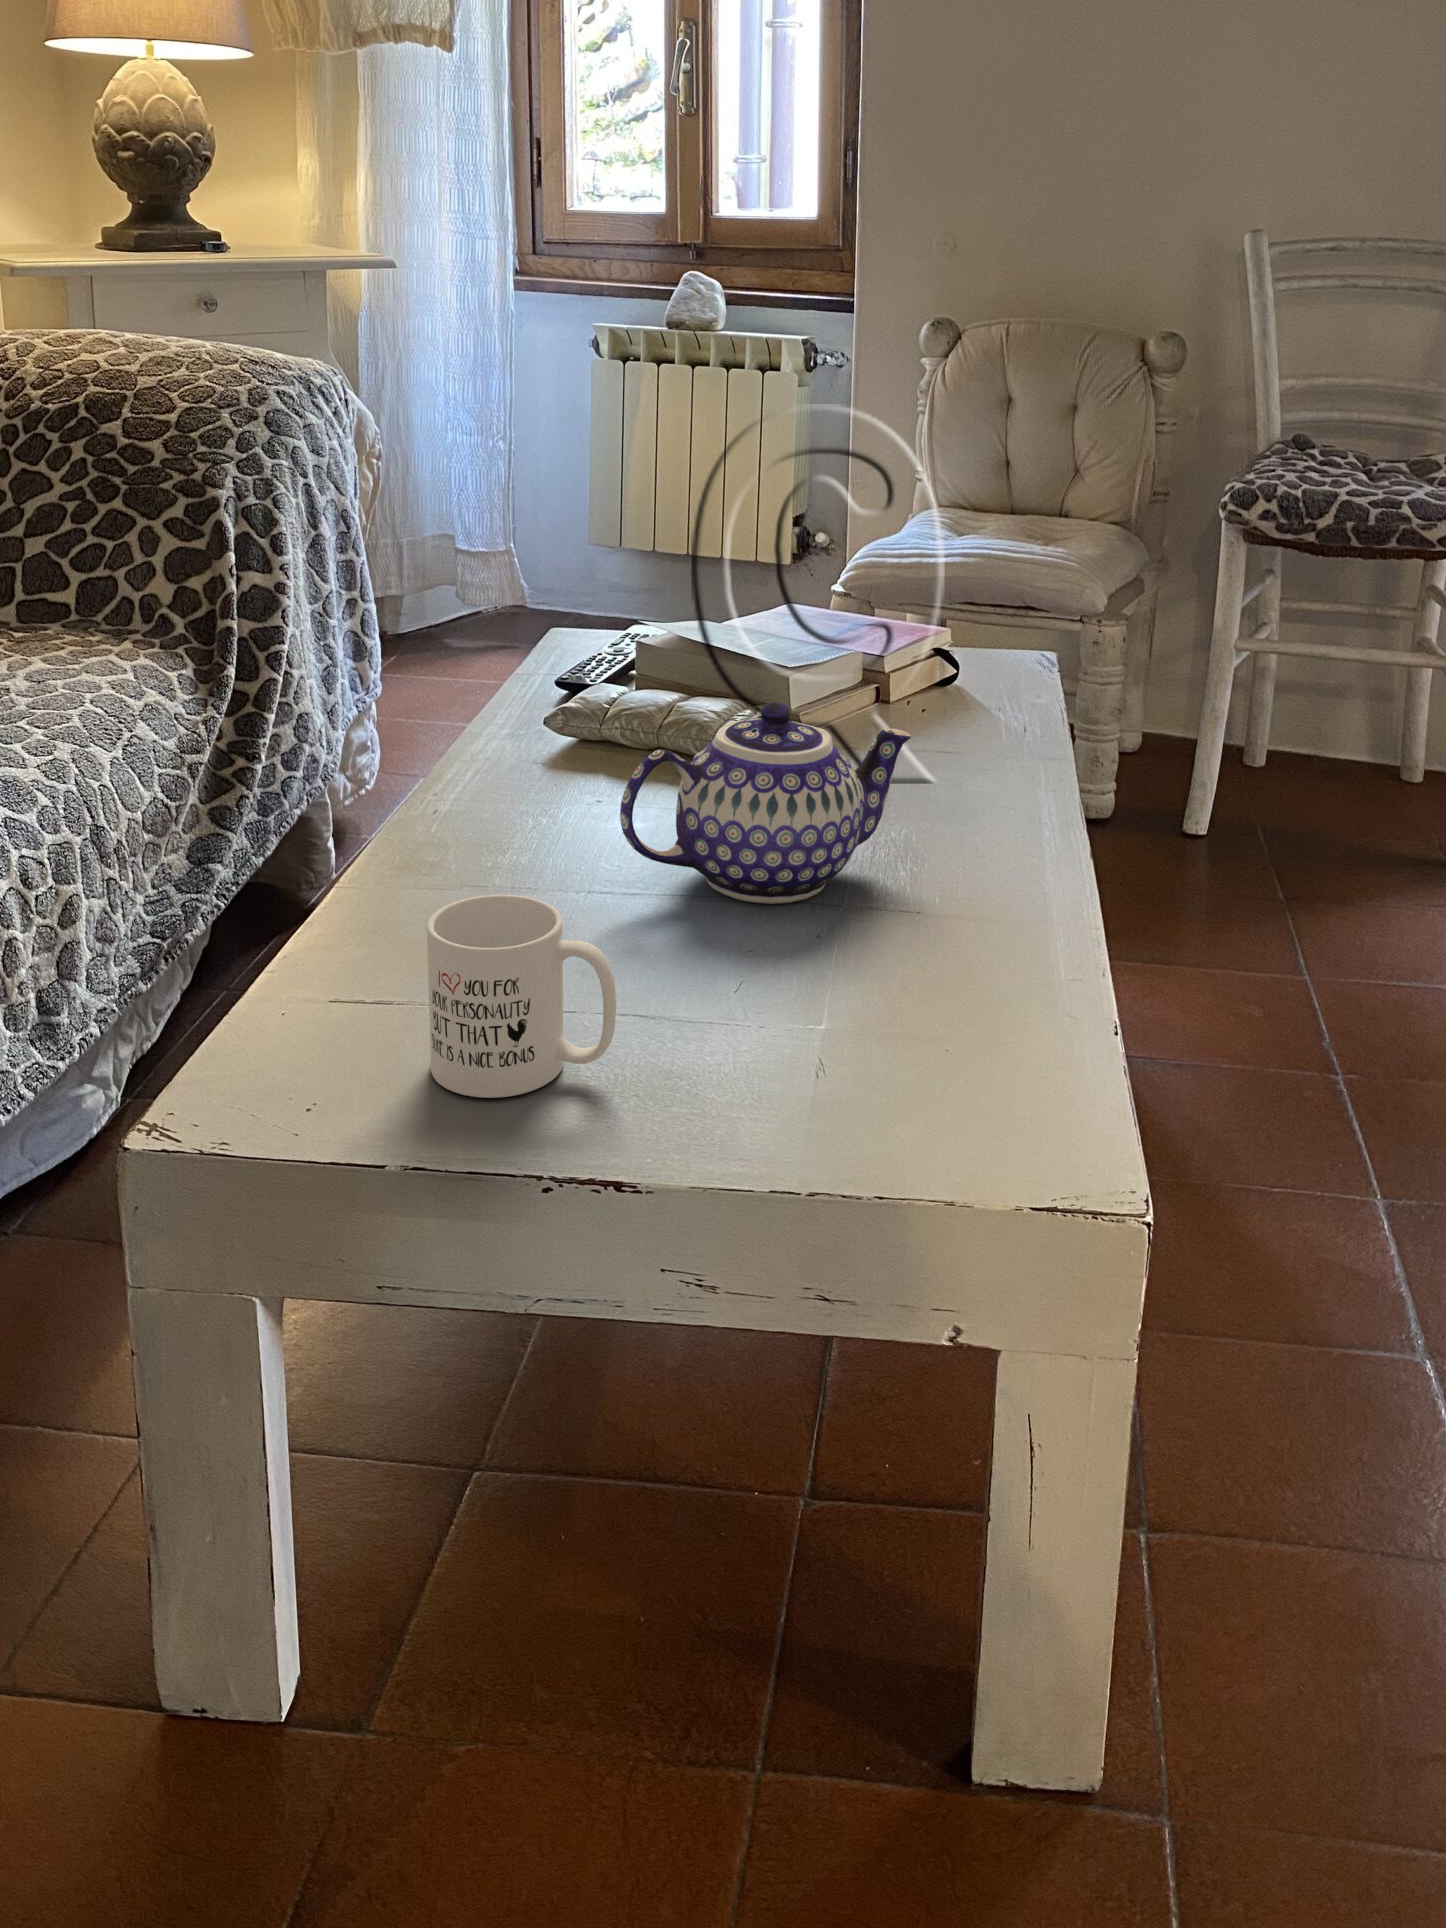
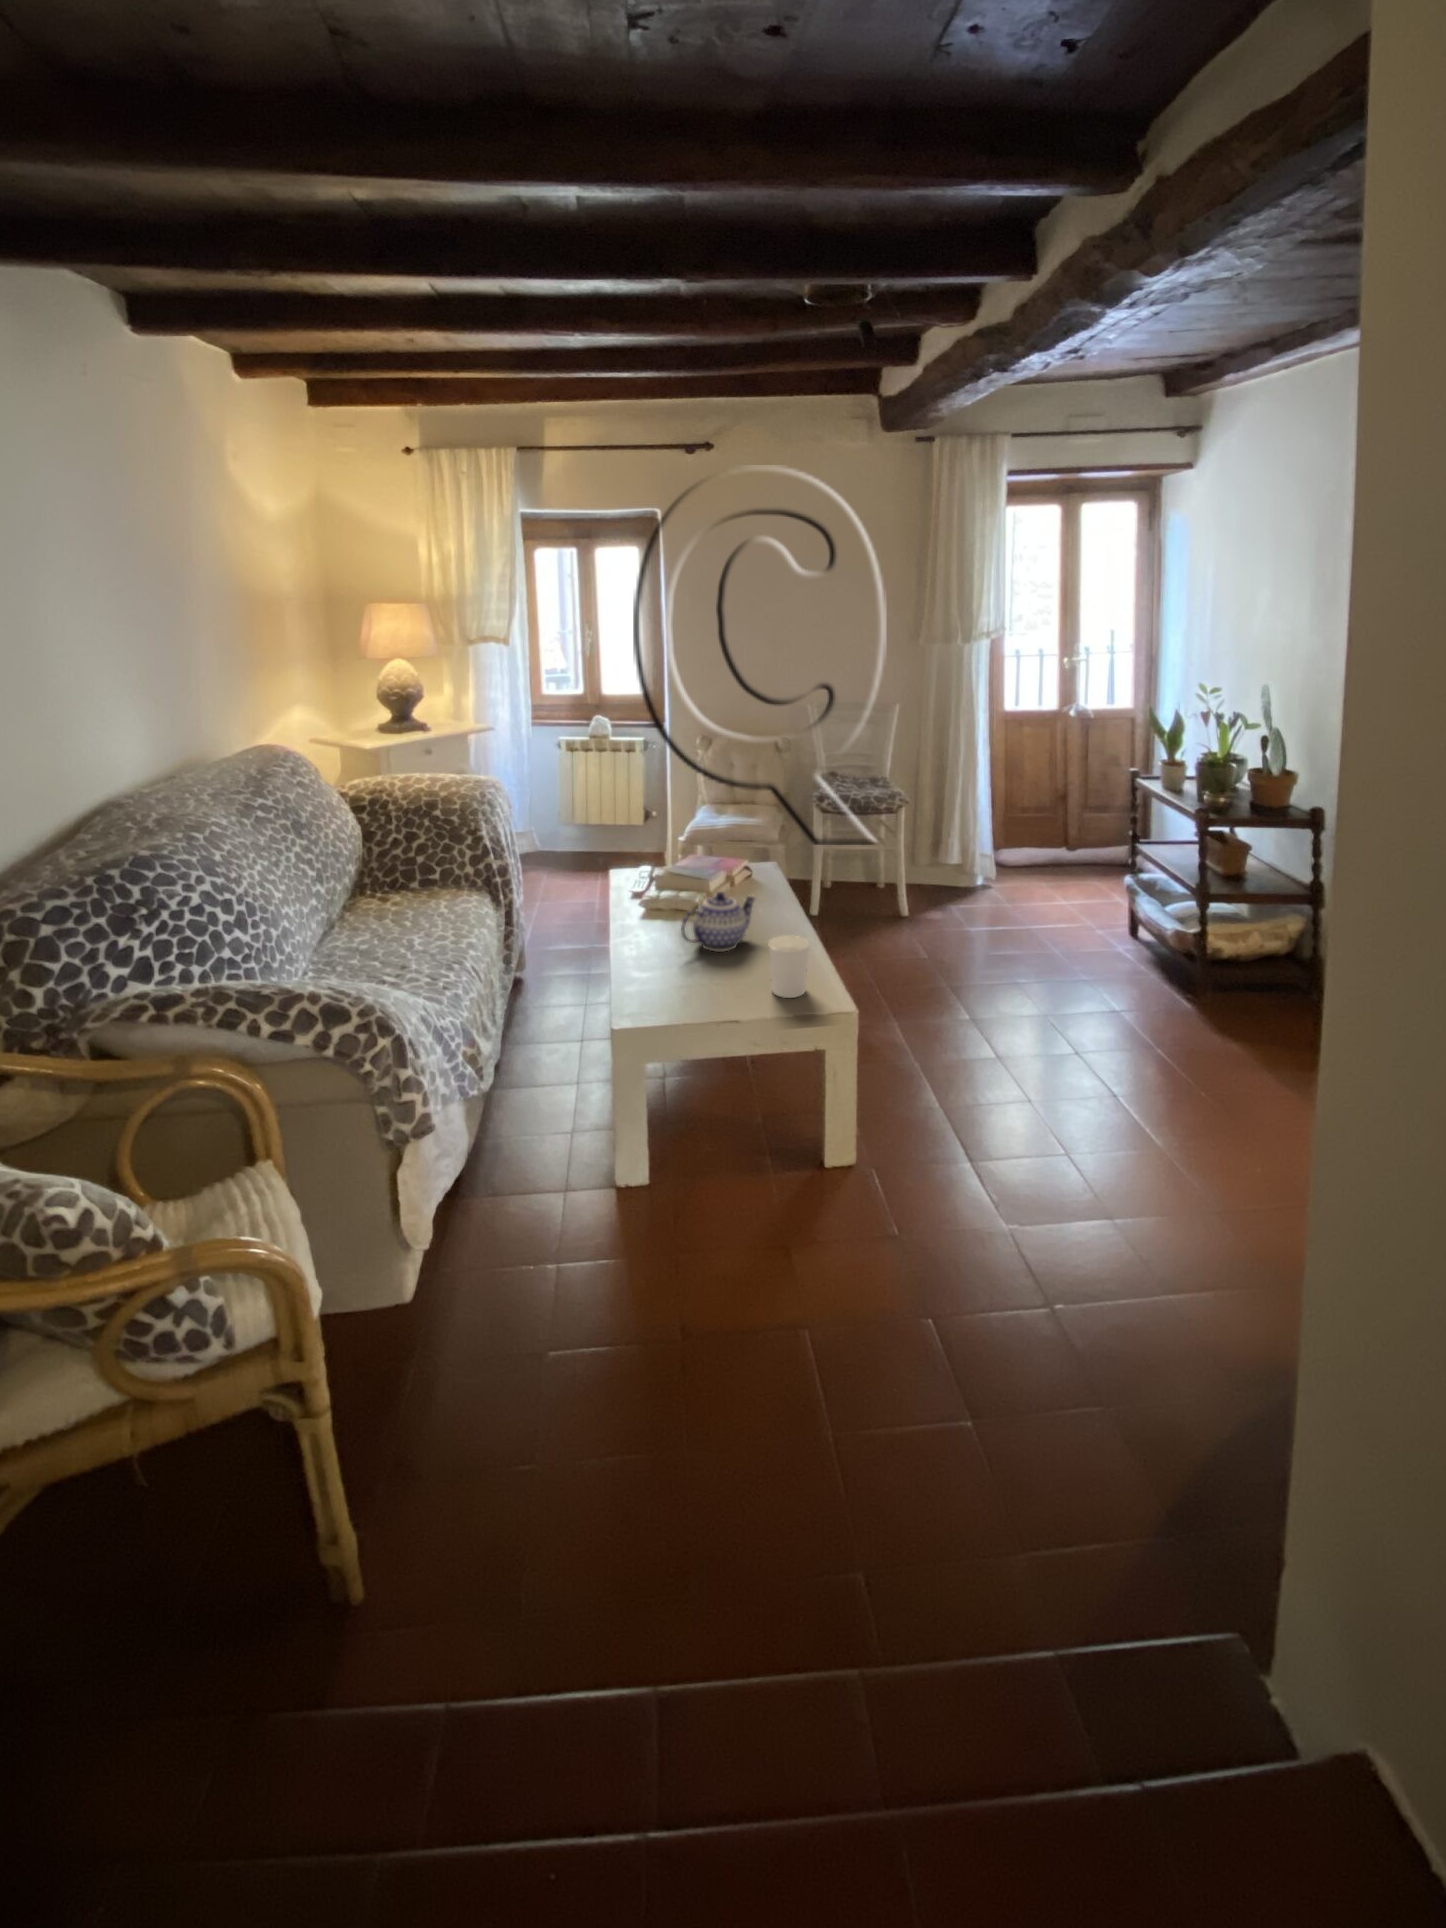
candle holder: none [866,875,1023,1109] -> present [768,935,809,998]
mug: present [427,895,616,1098] -> none [655,955,706,1011]

